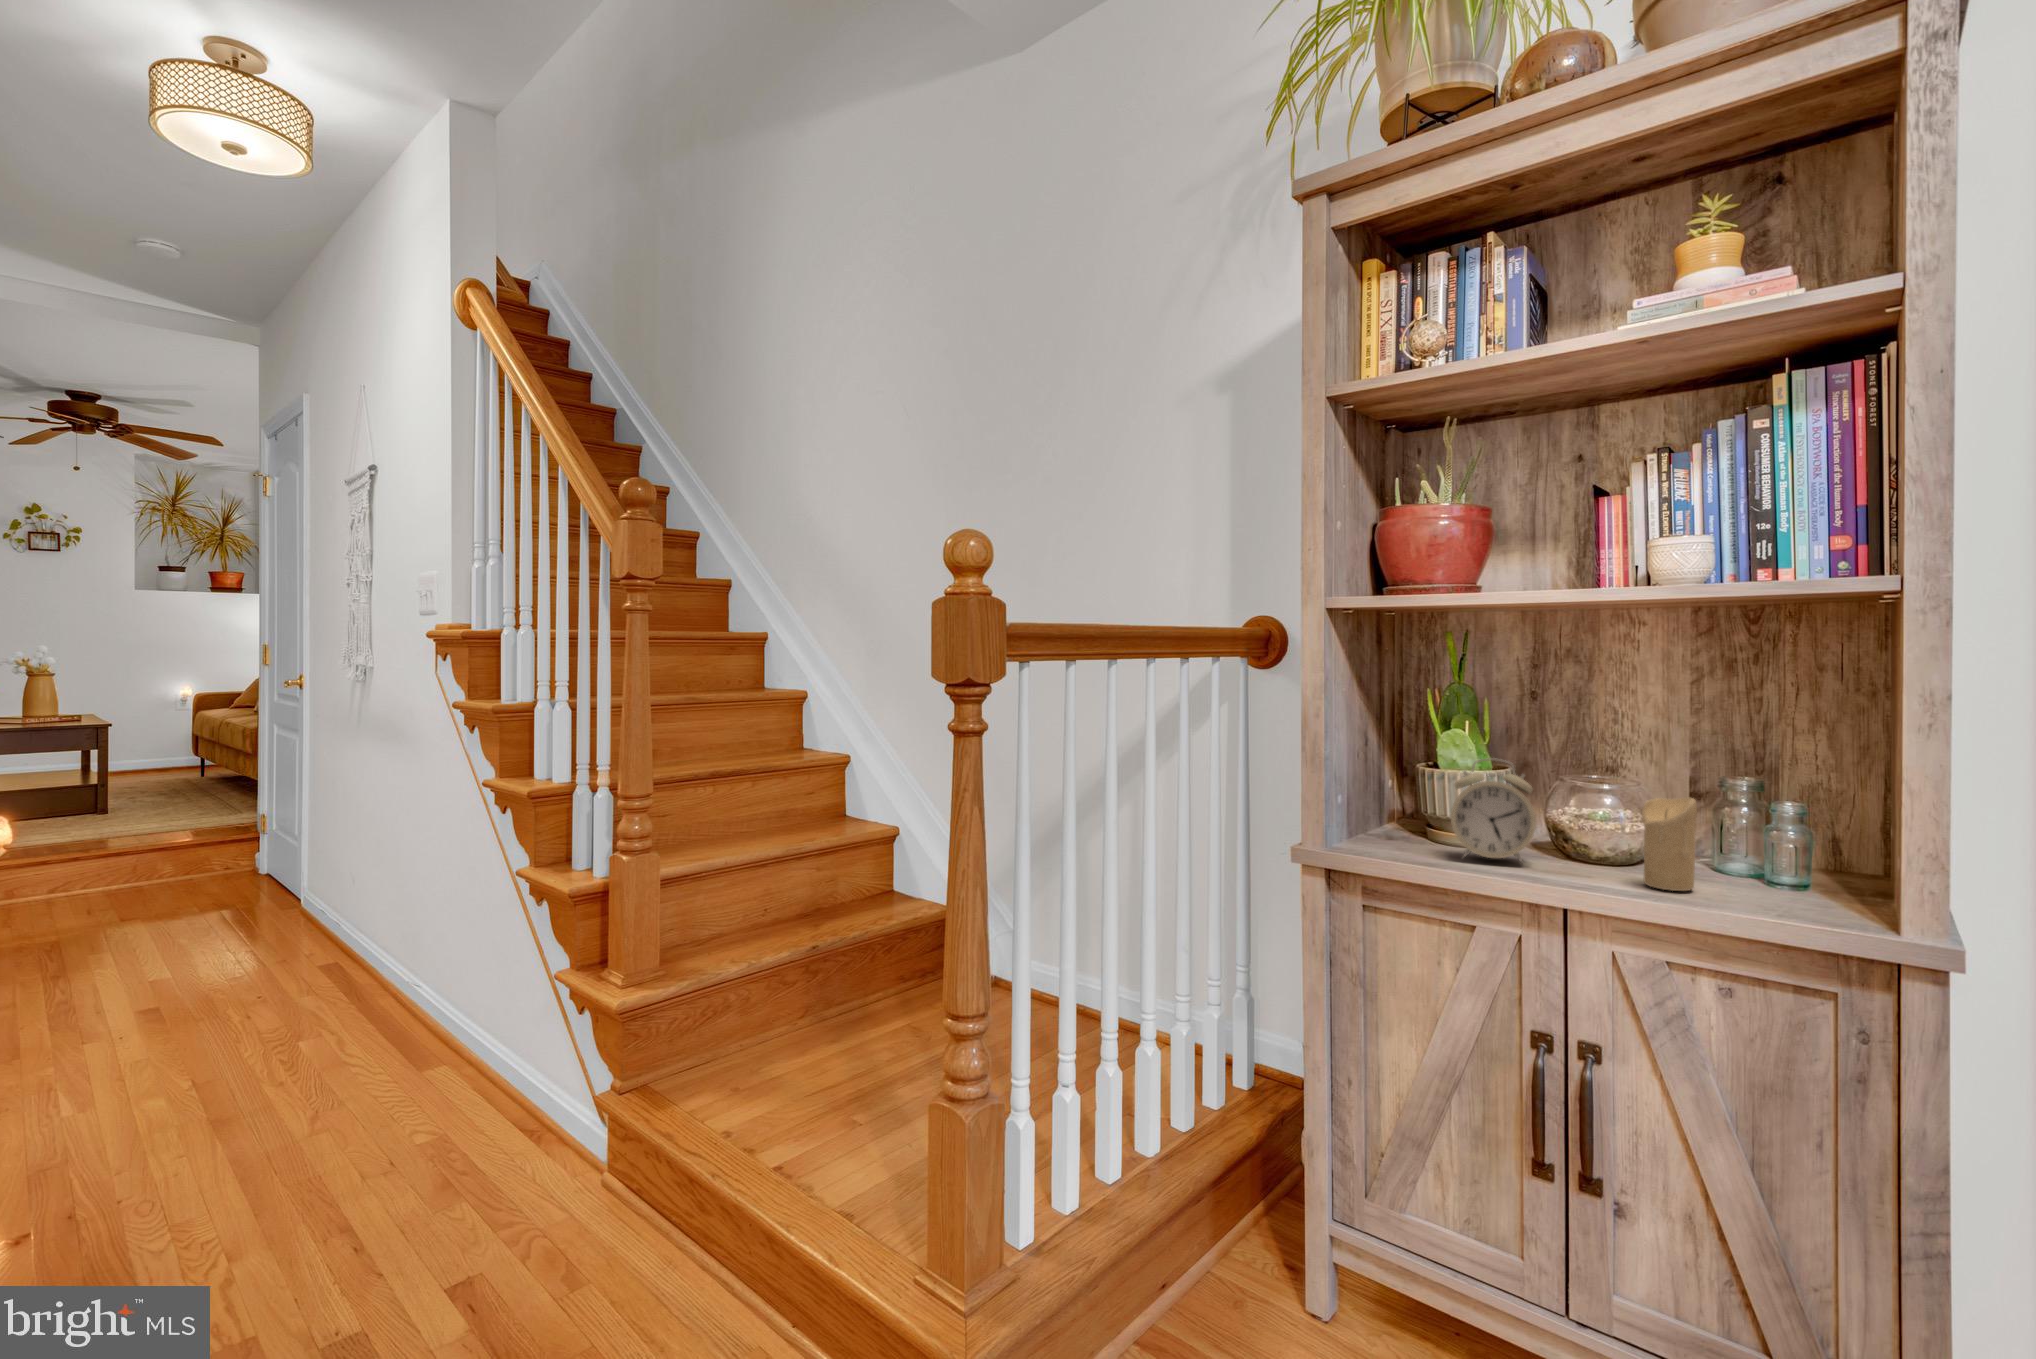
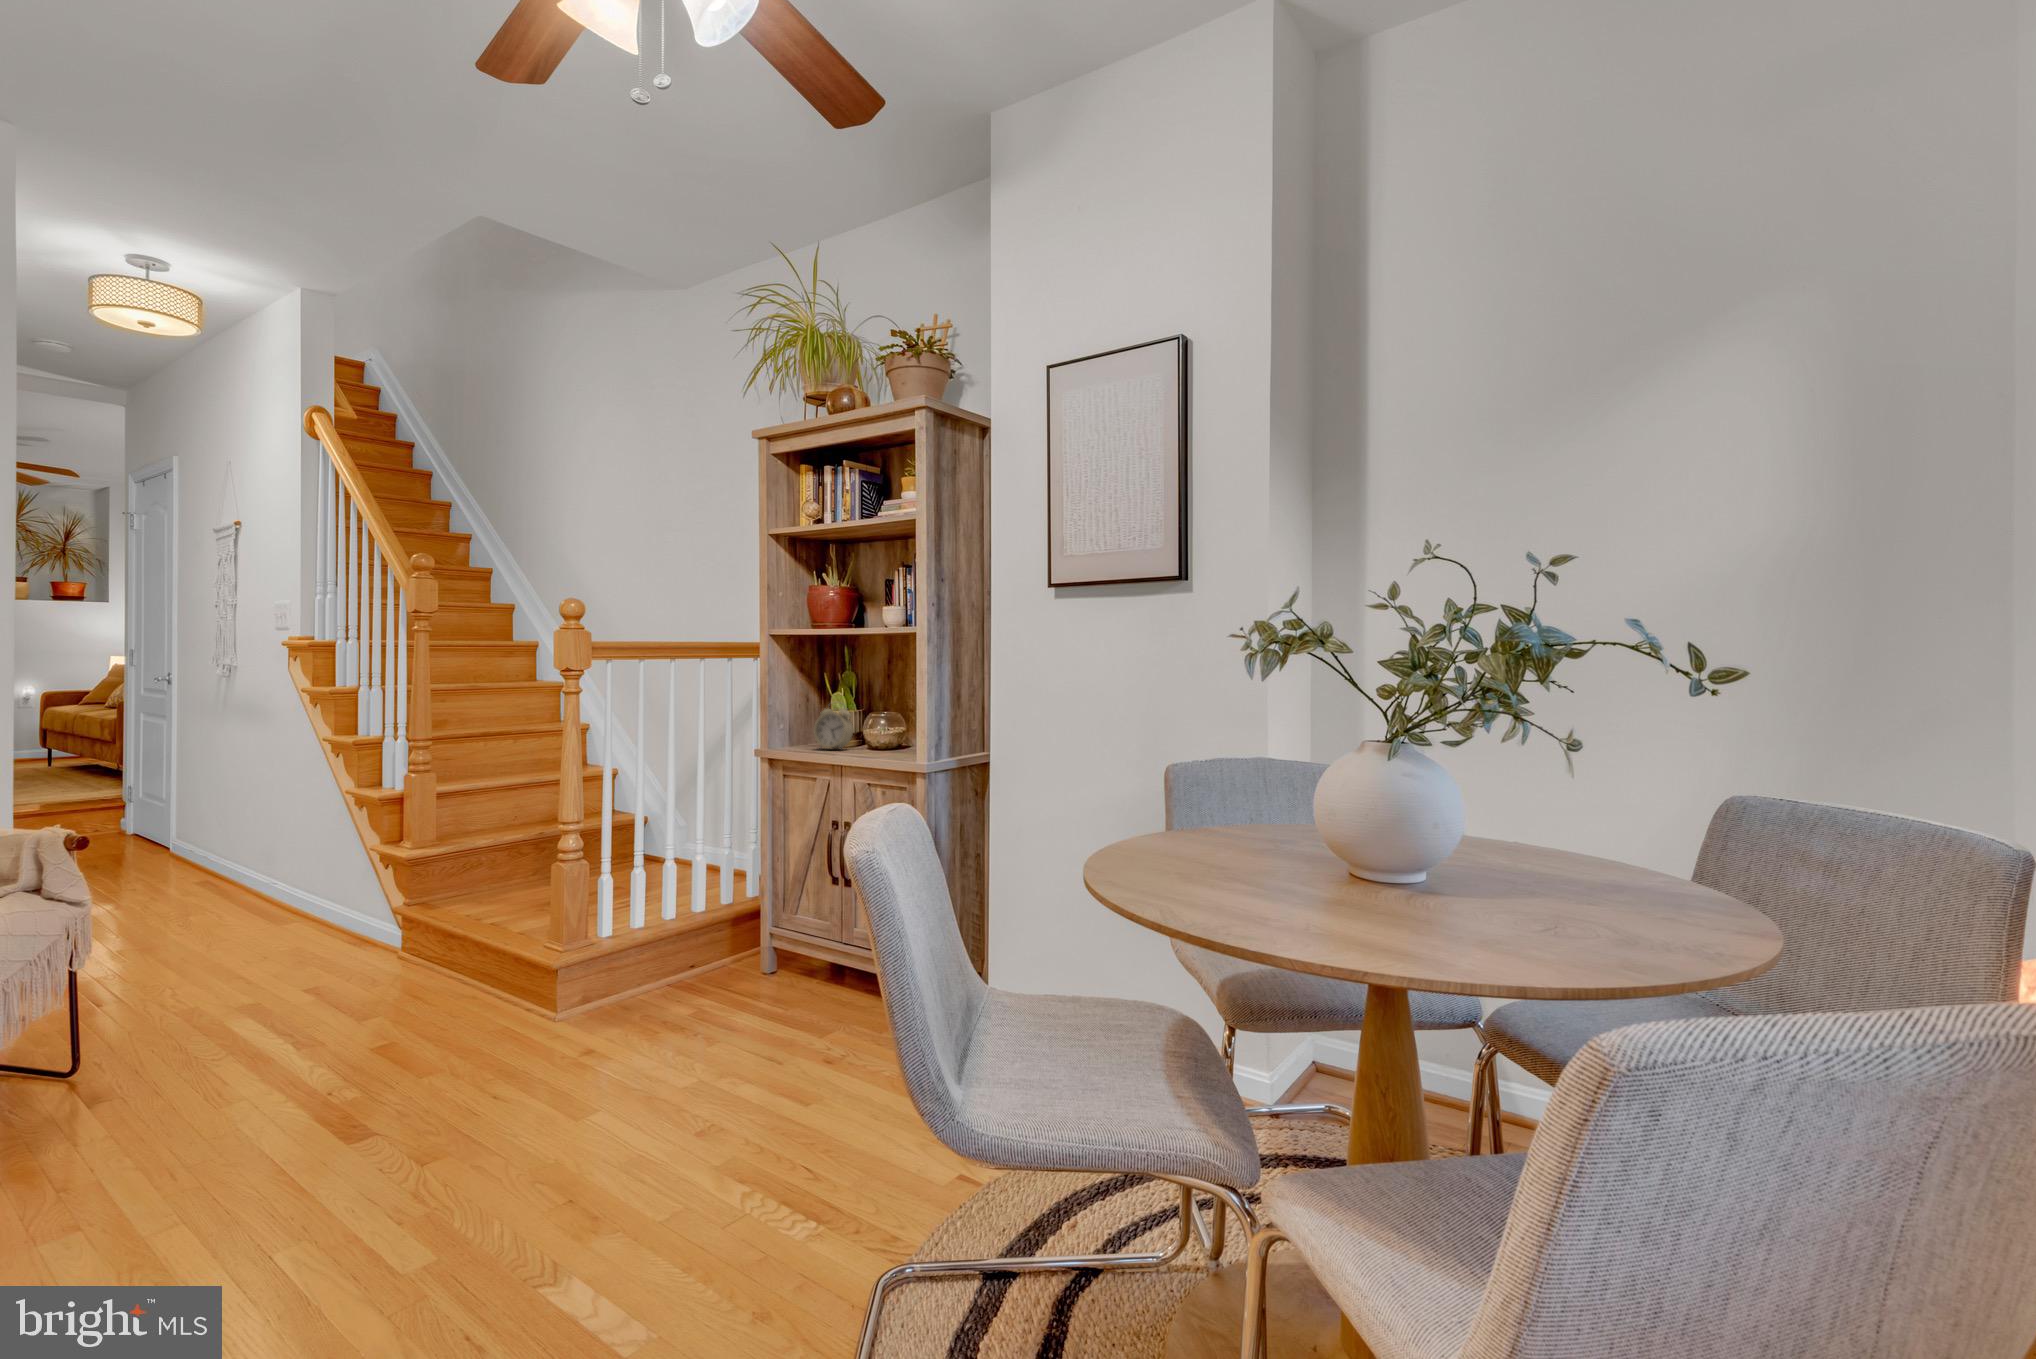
candle: present [1641,798,1697,891] -> none [871,715,892,755]

